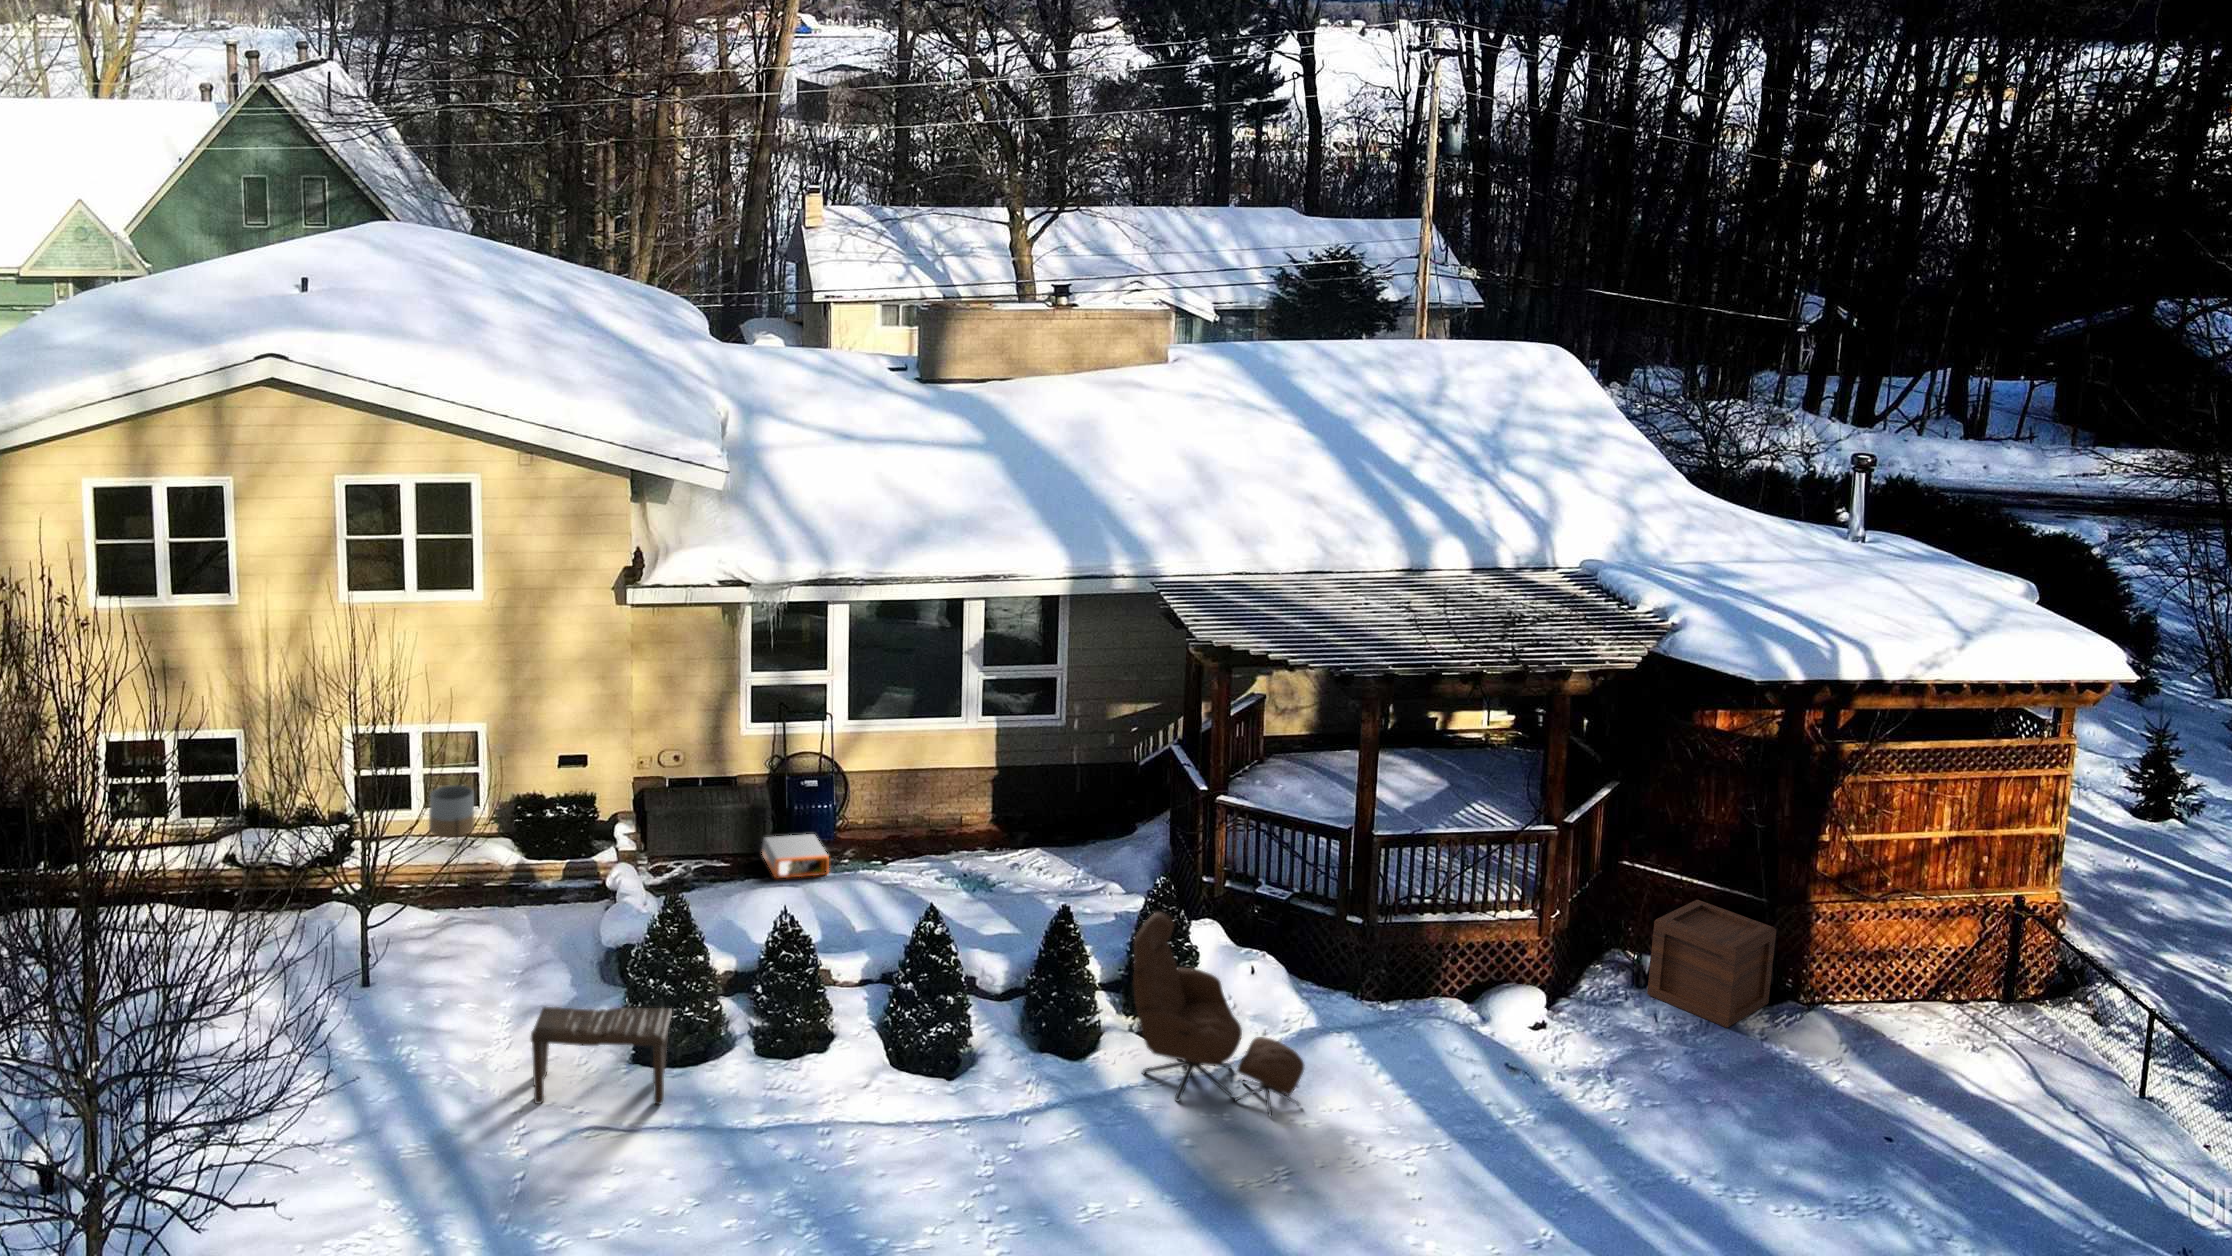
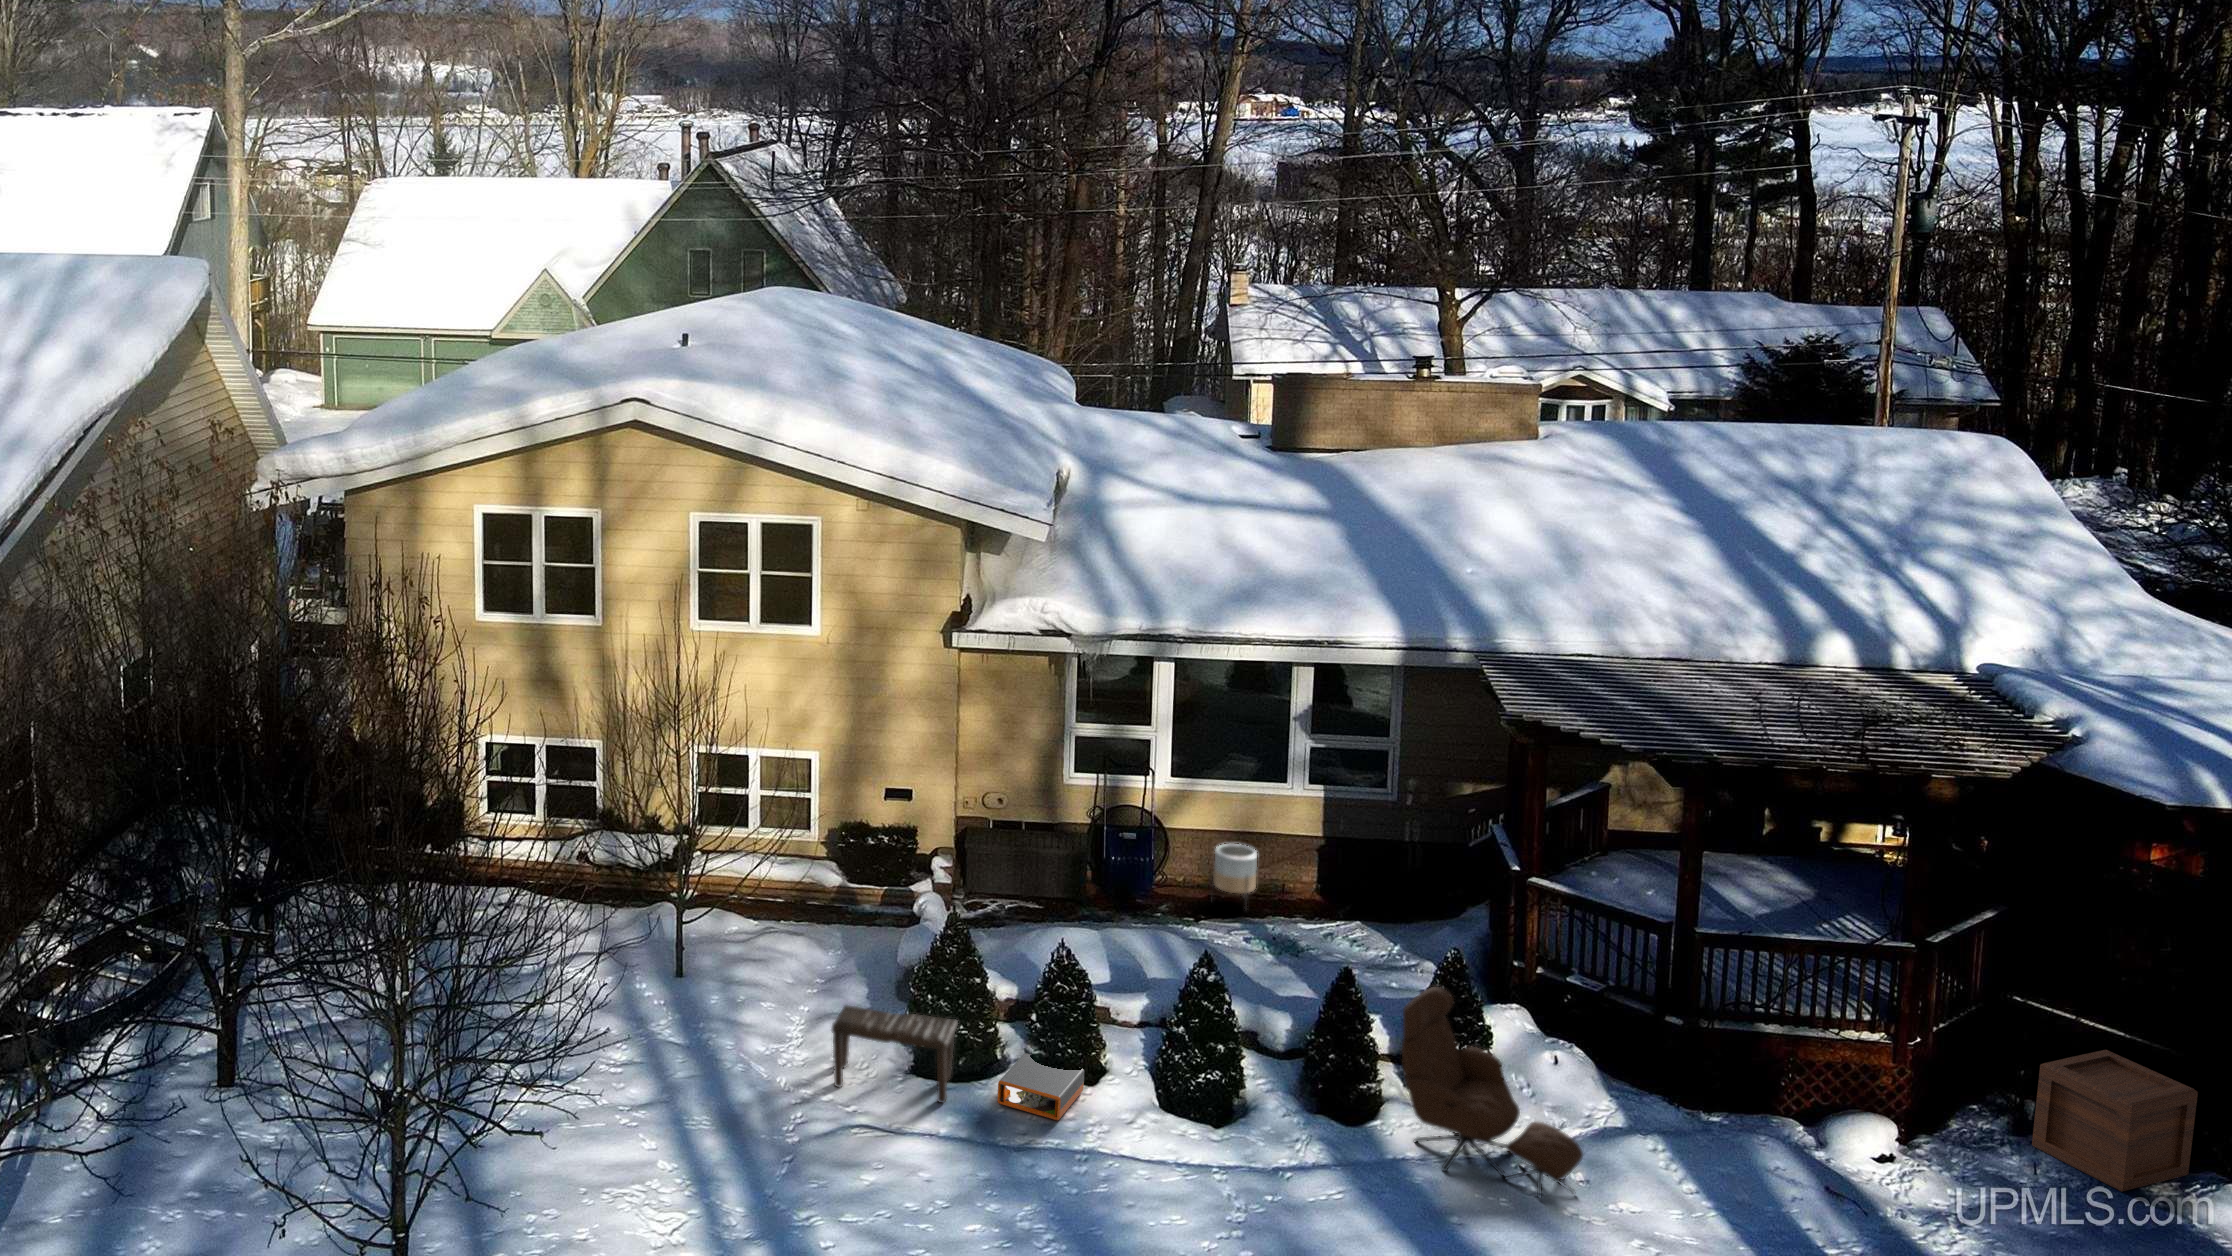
planter: present [429,785,474,838] -> present [1212,844,1257,895]
storage box: present [762,834,829,878] -> present [997,1053,1084,1120]

